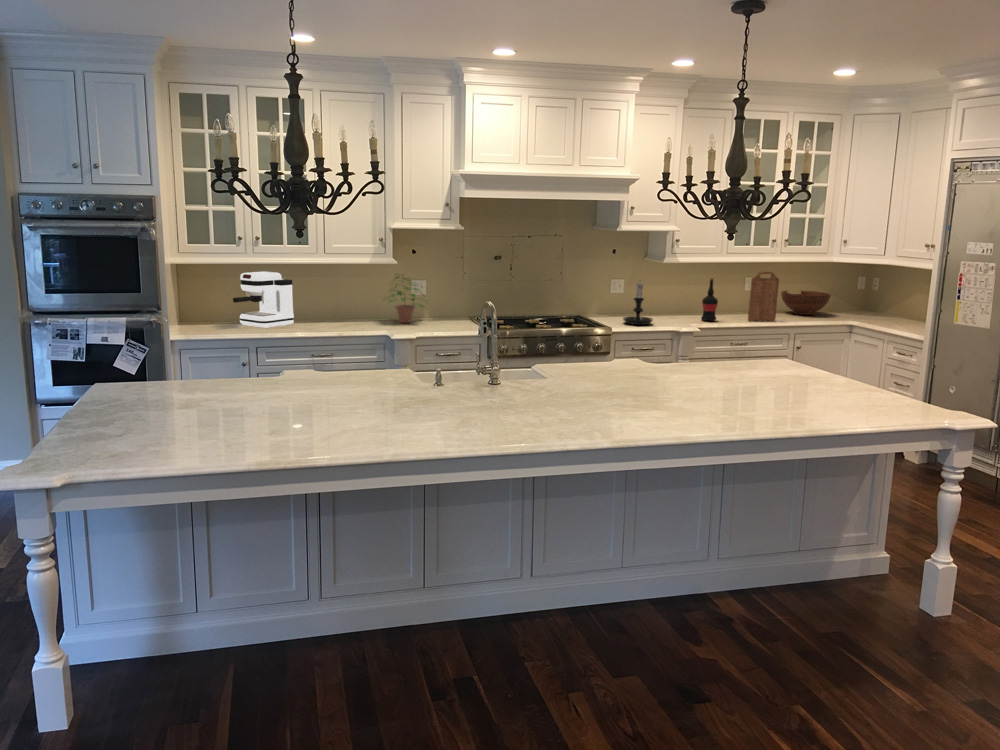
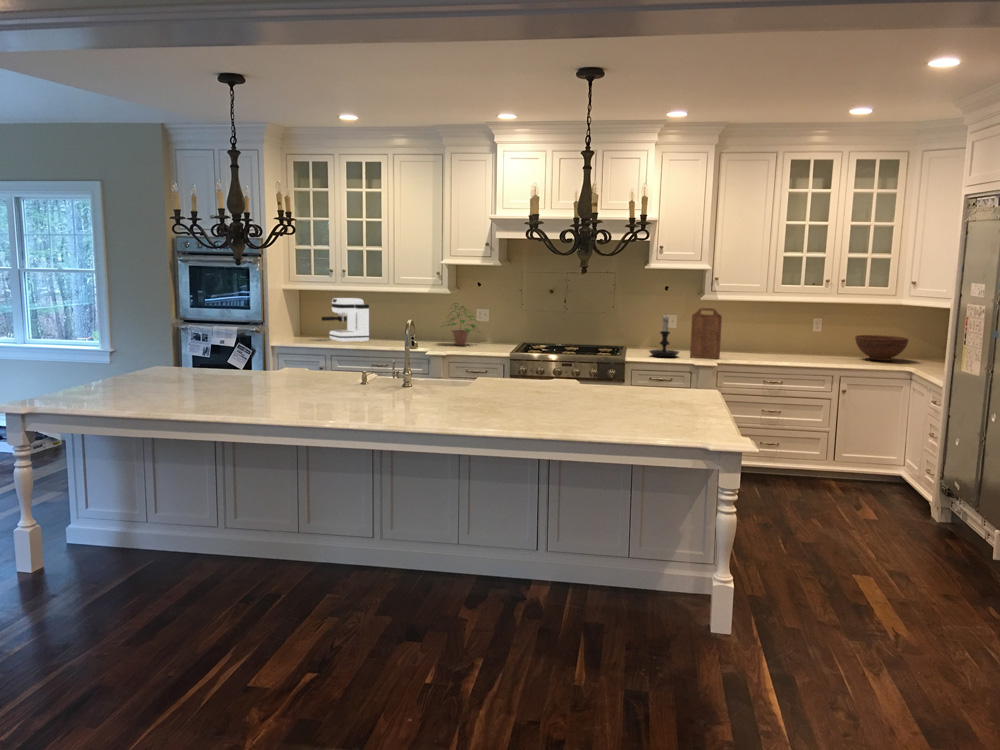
cutting board: present [748,271,779,321] -> present [690,308,722,359]
wine bottle: present [701,278,718,321] -> none [739,316,756,359]

